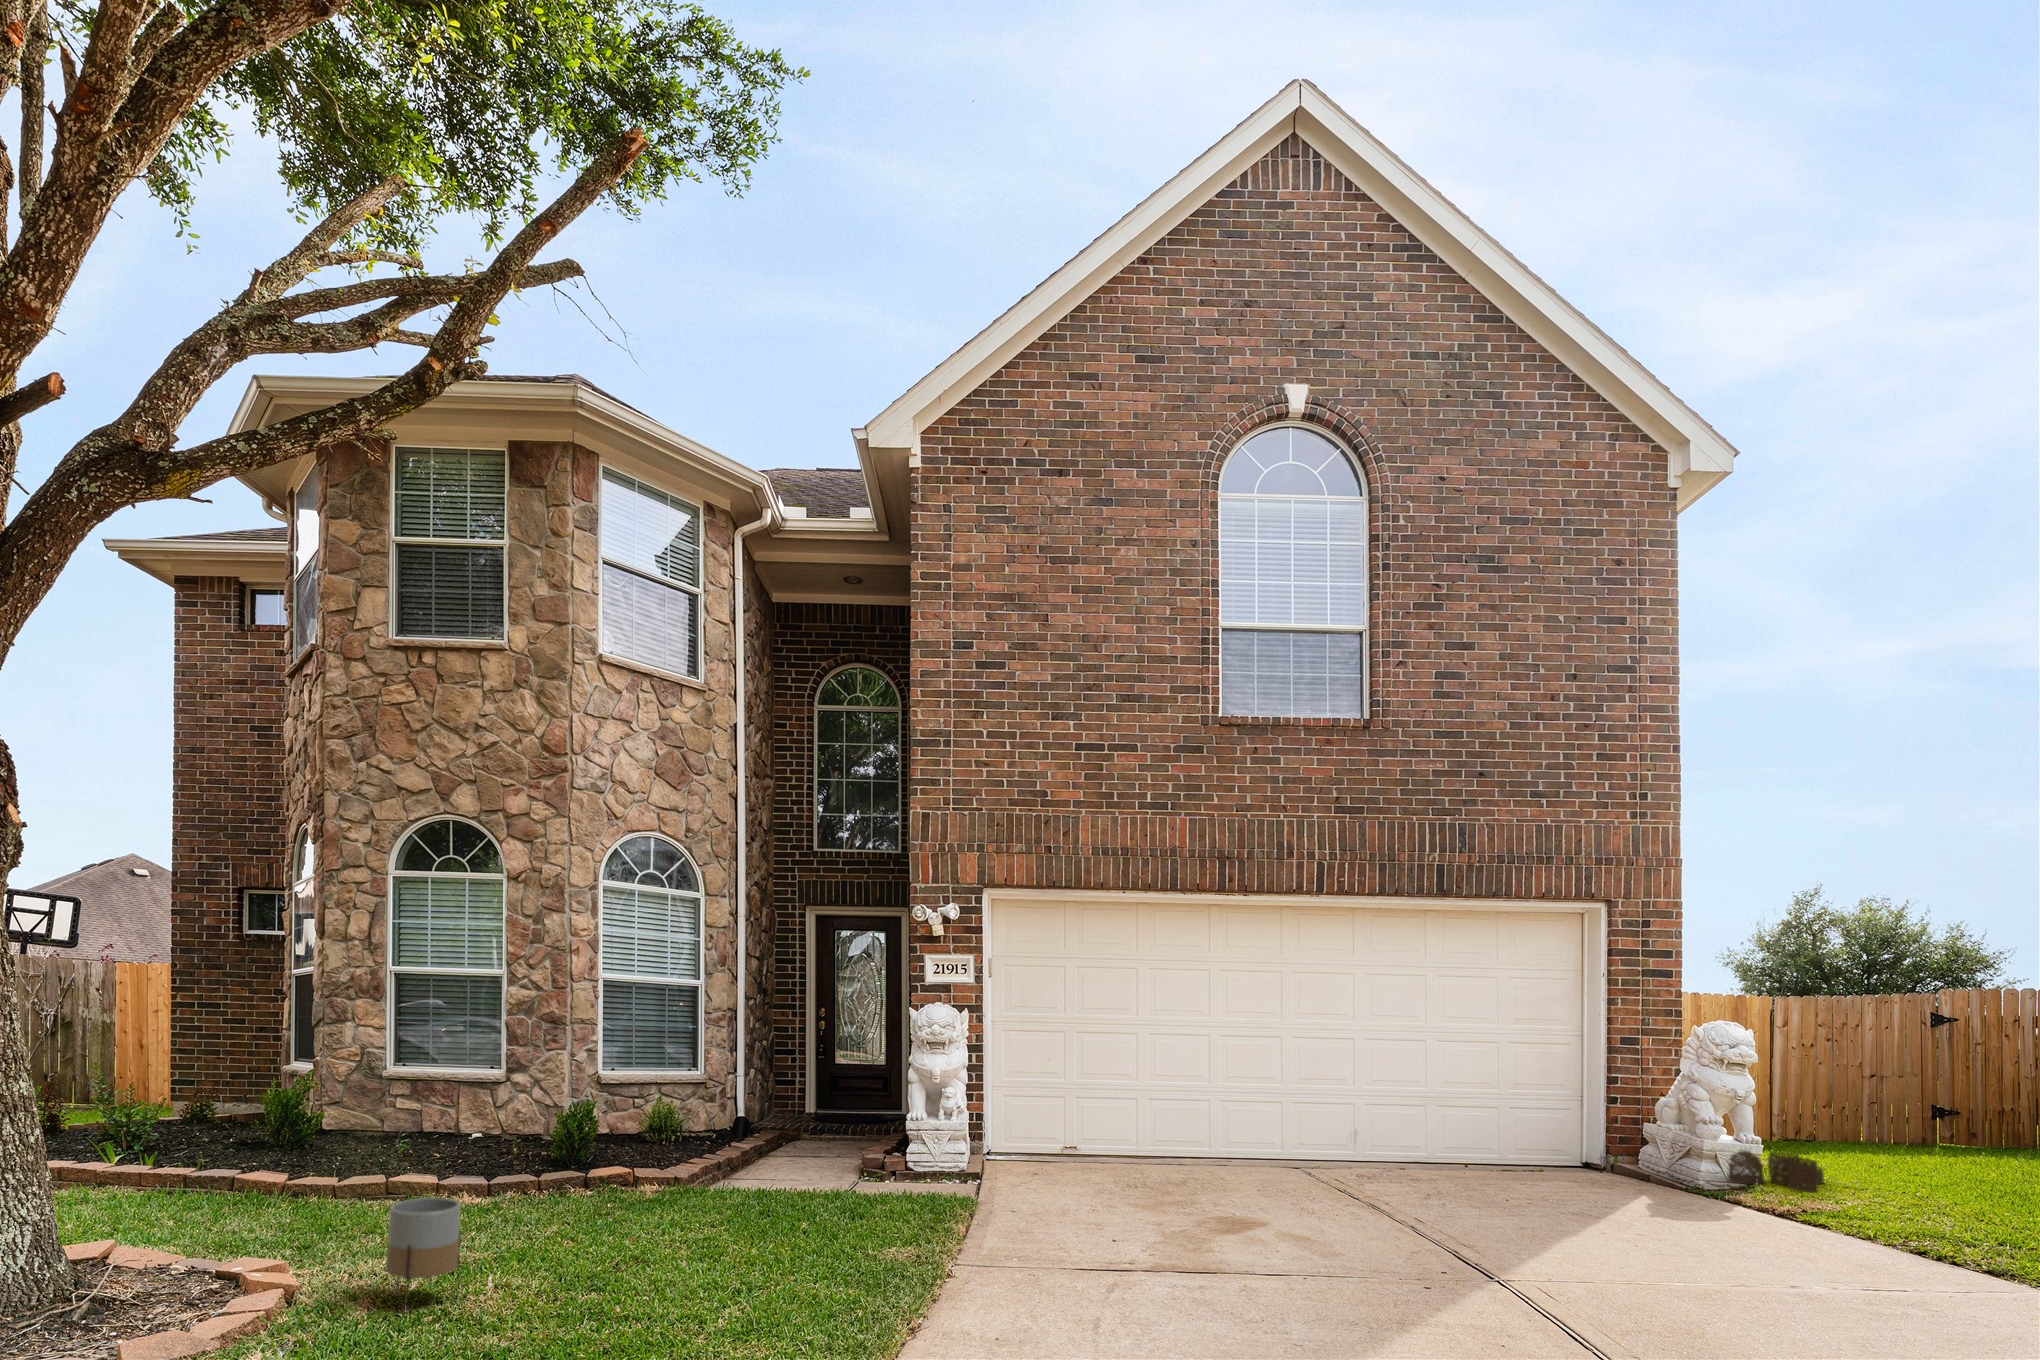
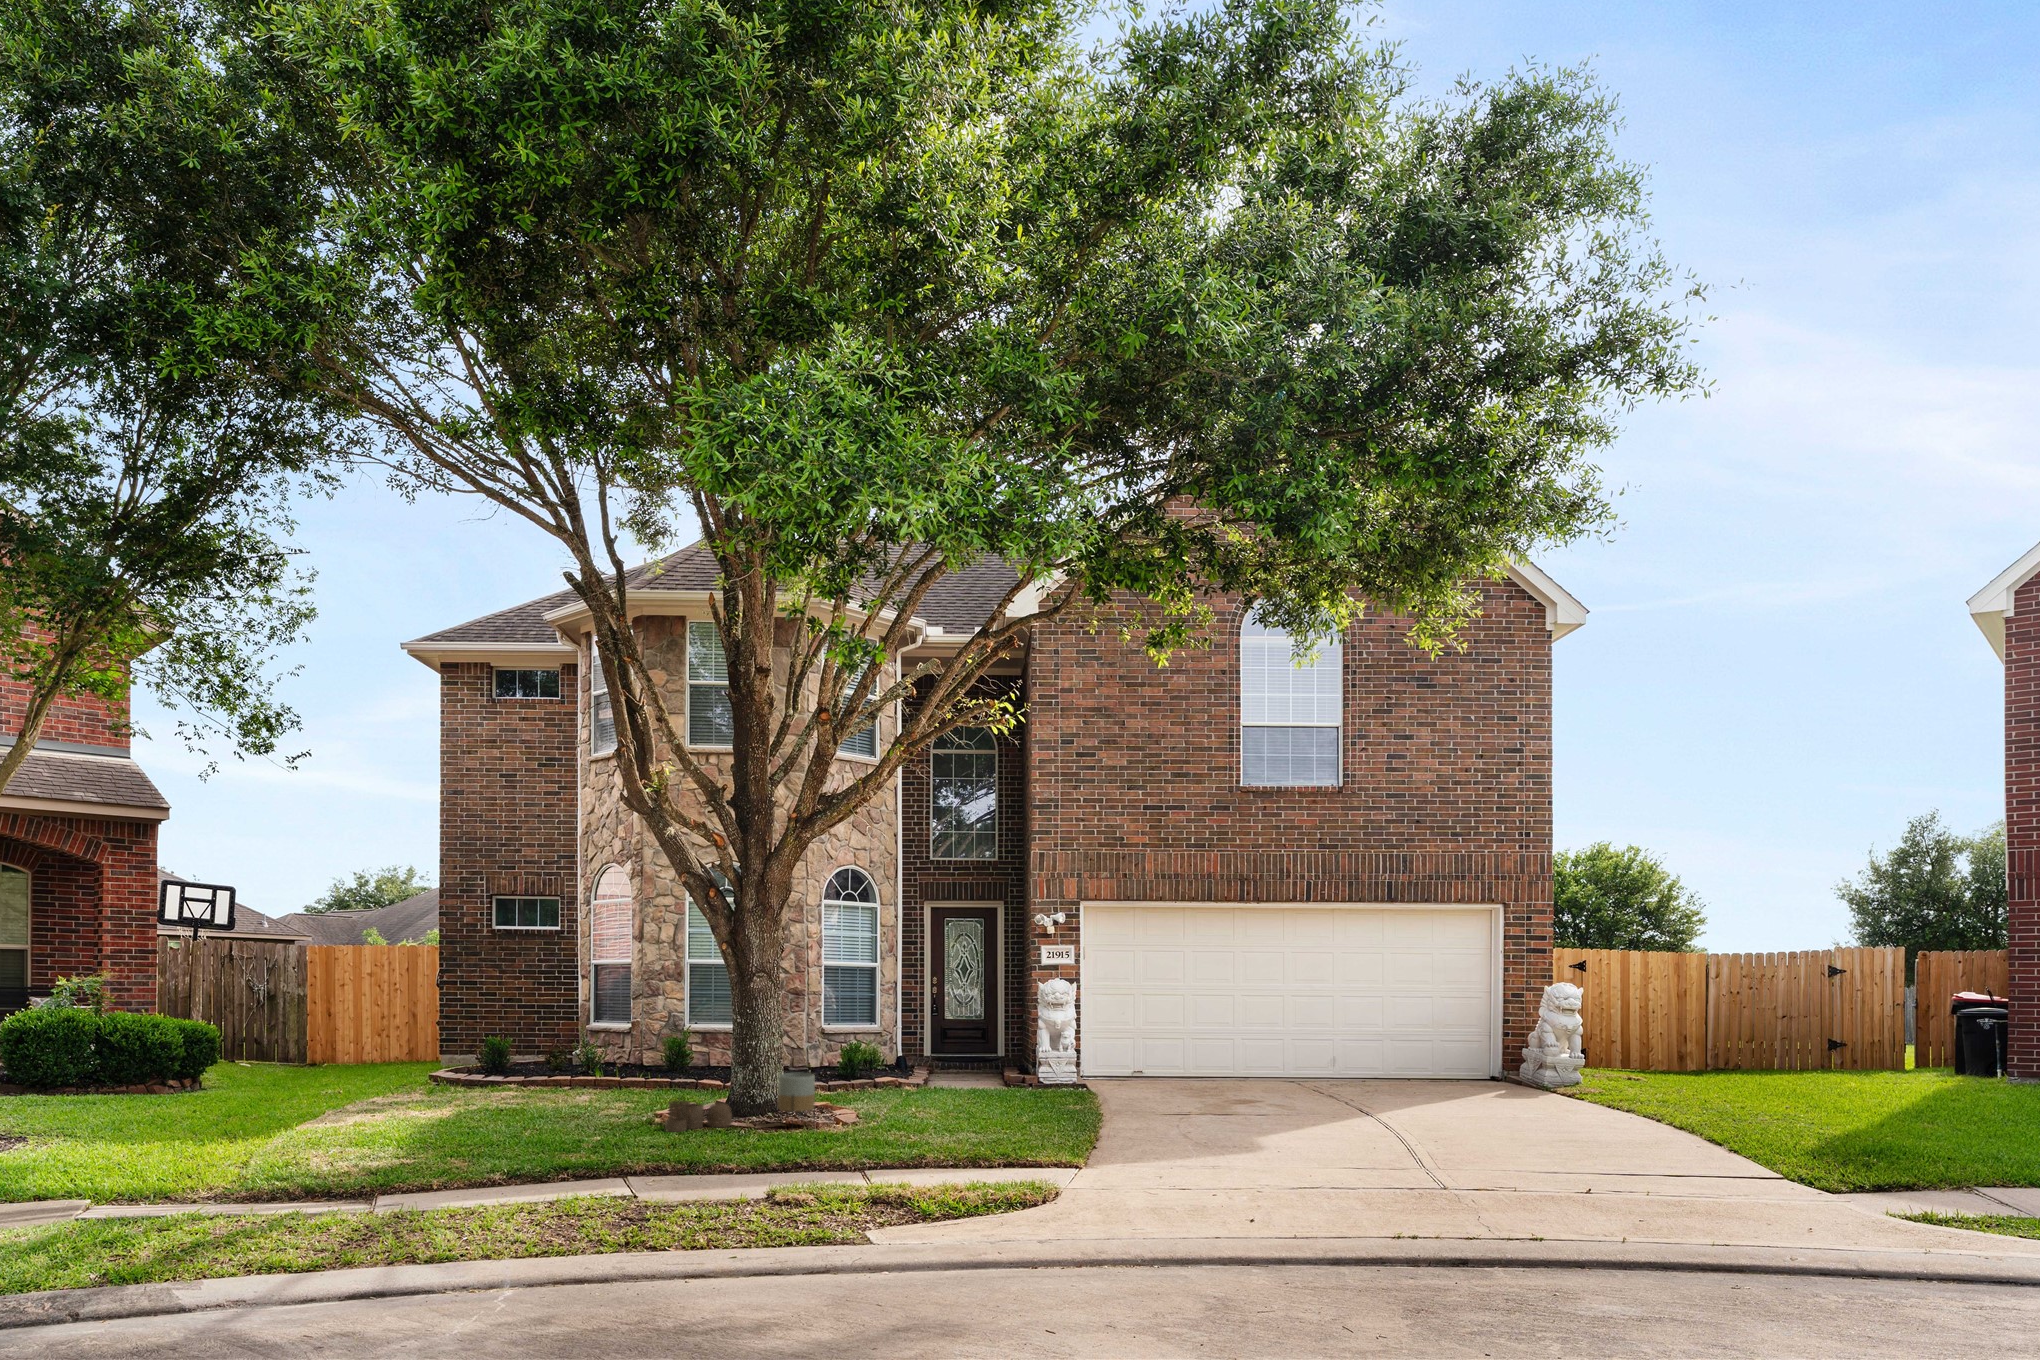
woven basket: present [1728,1148,1824,1192] -> present [665,1100,732,1132]

